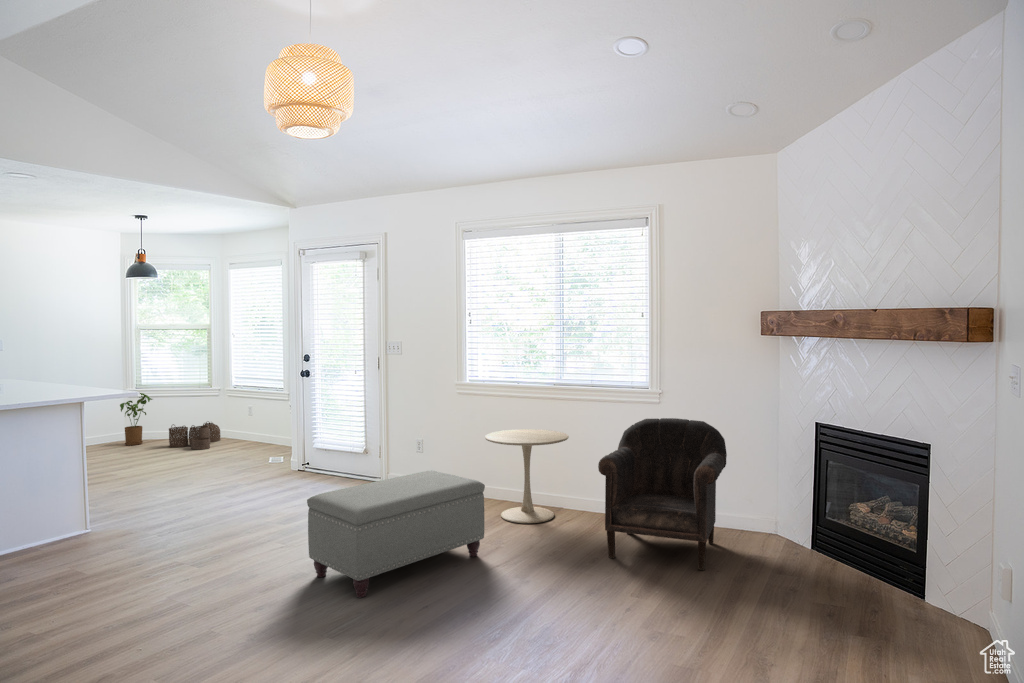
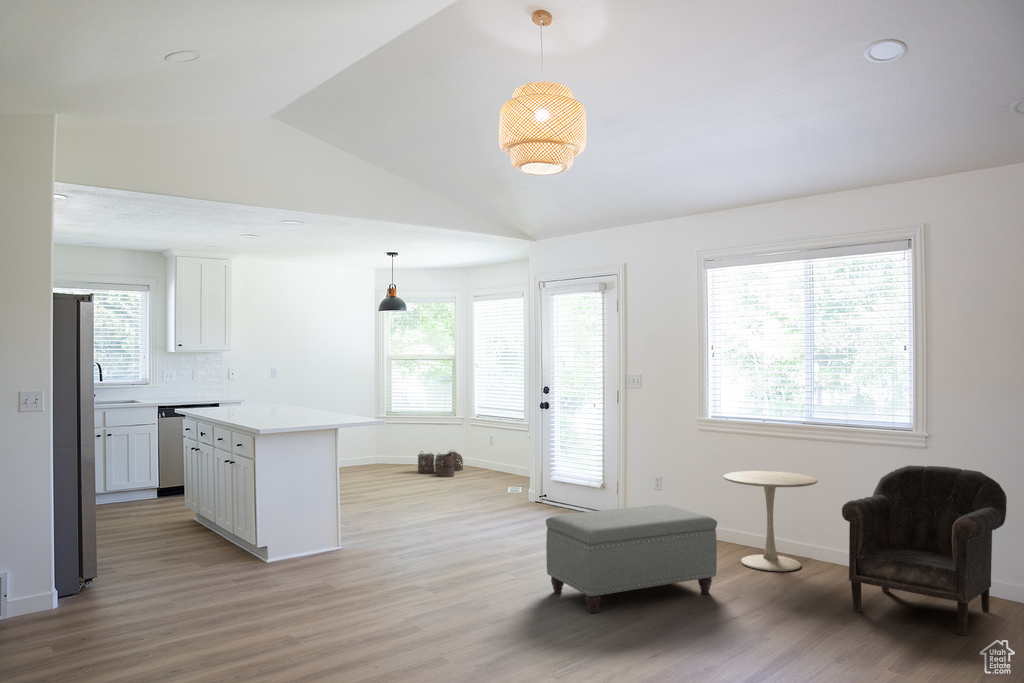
house plant: present [120,393,152,445] -> none [376,420,405,469]

